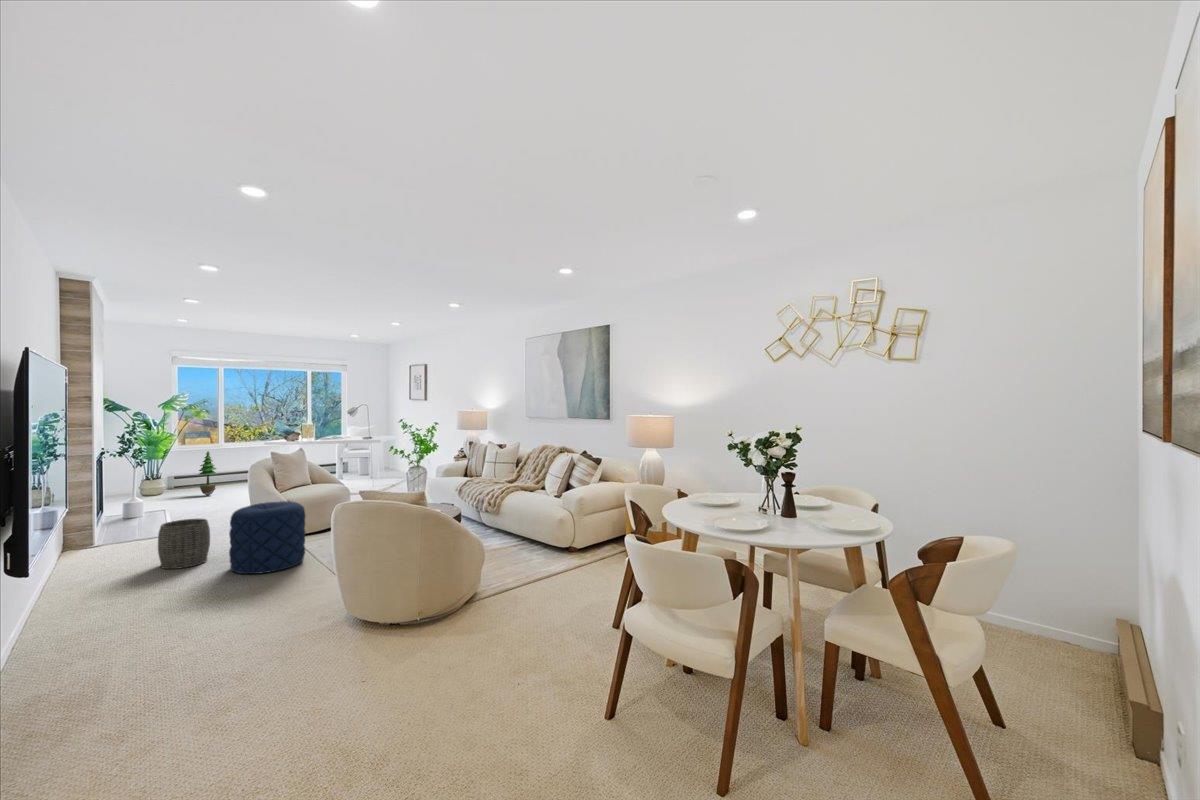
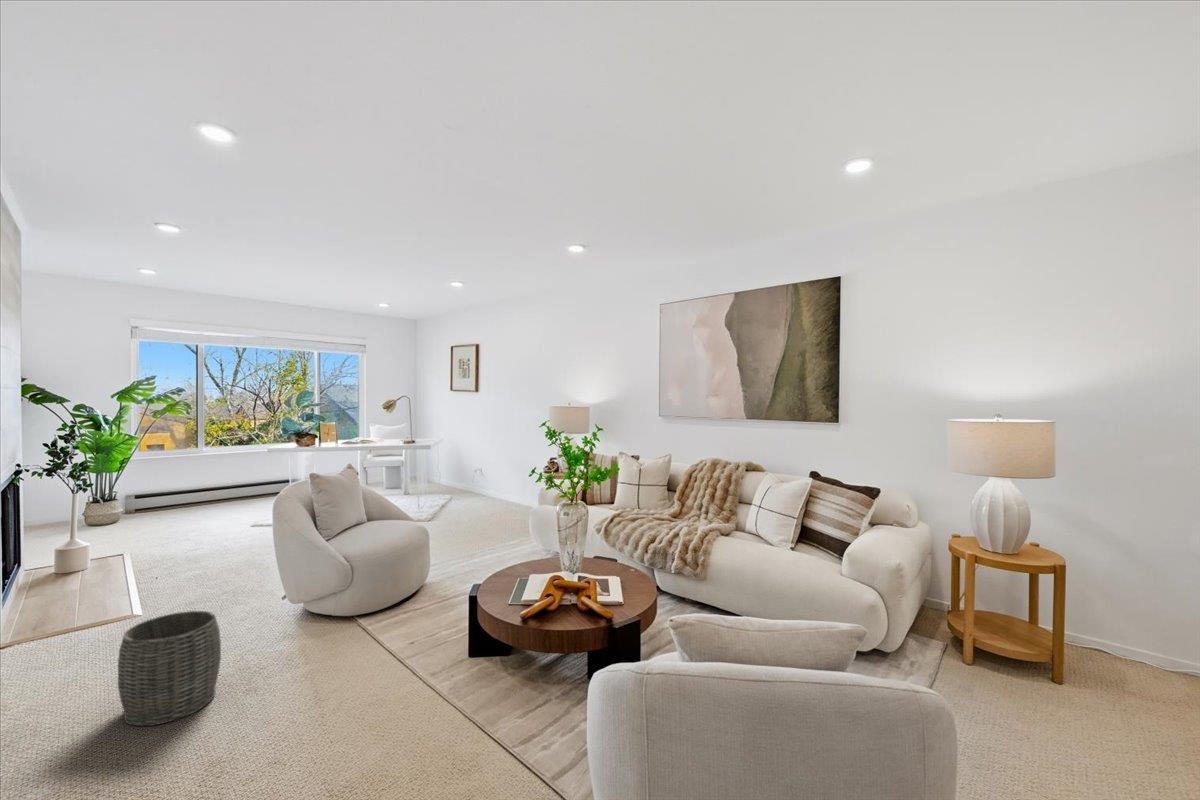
potted tree: present [199,451,217,496] -> none [170,461,200,527]
pouf: present [229,501,305,574] -> none [267,577,407,742]

